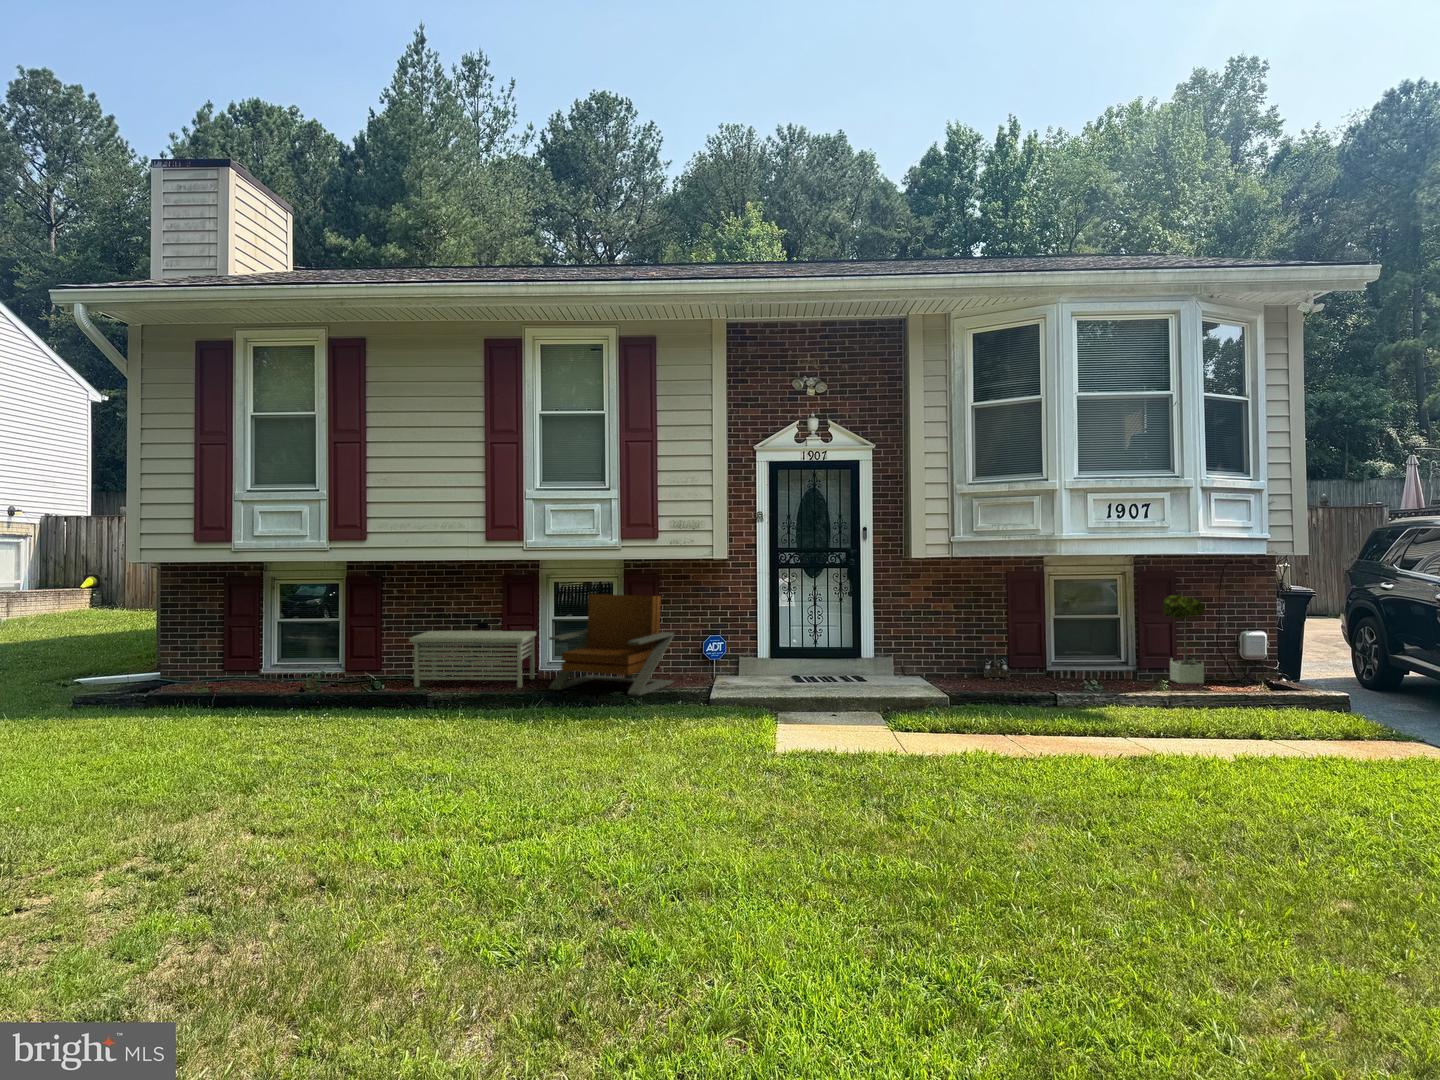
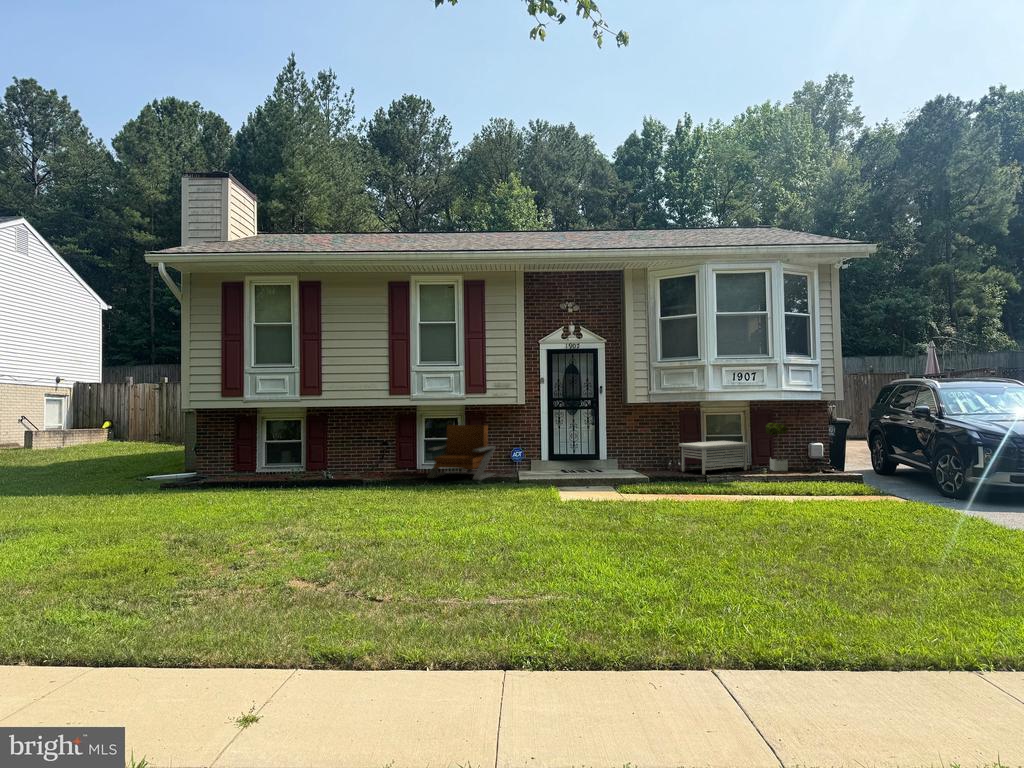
storage bench: present [409,631,536,688] -> present [679,441,748,474]

